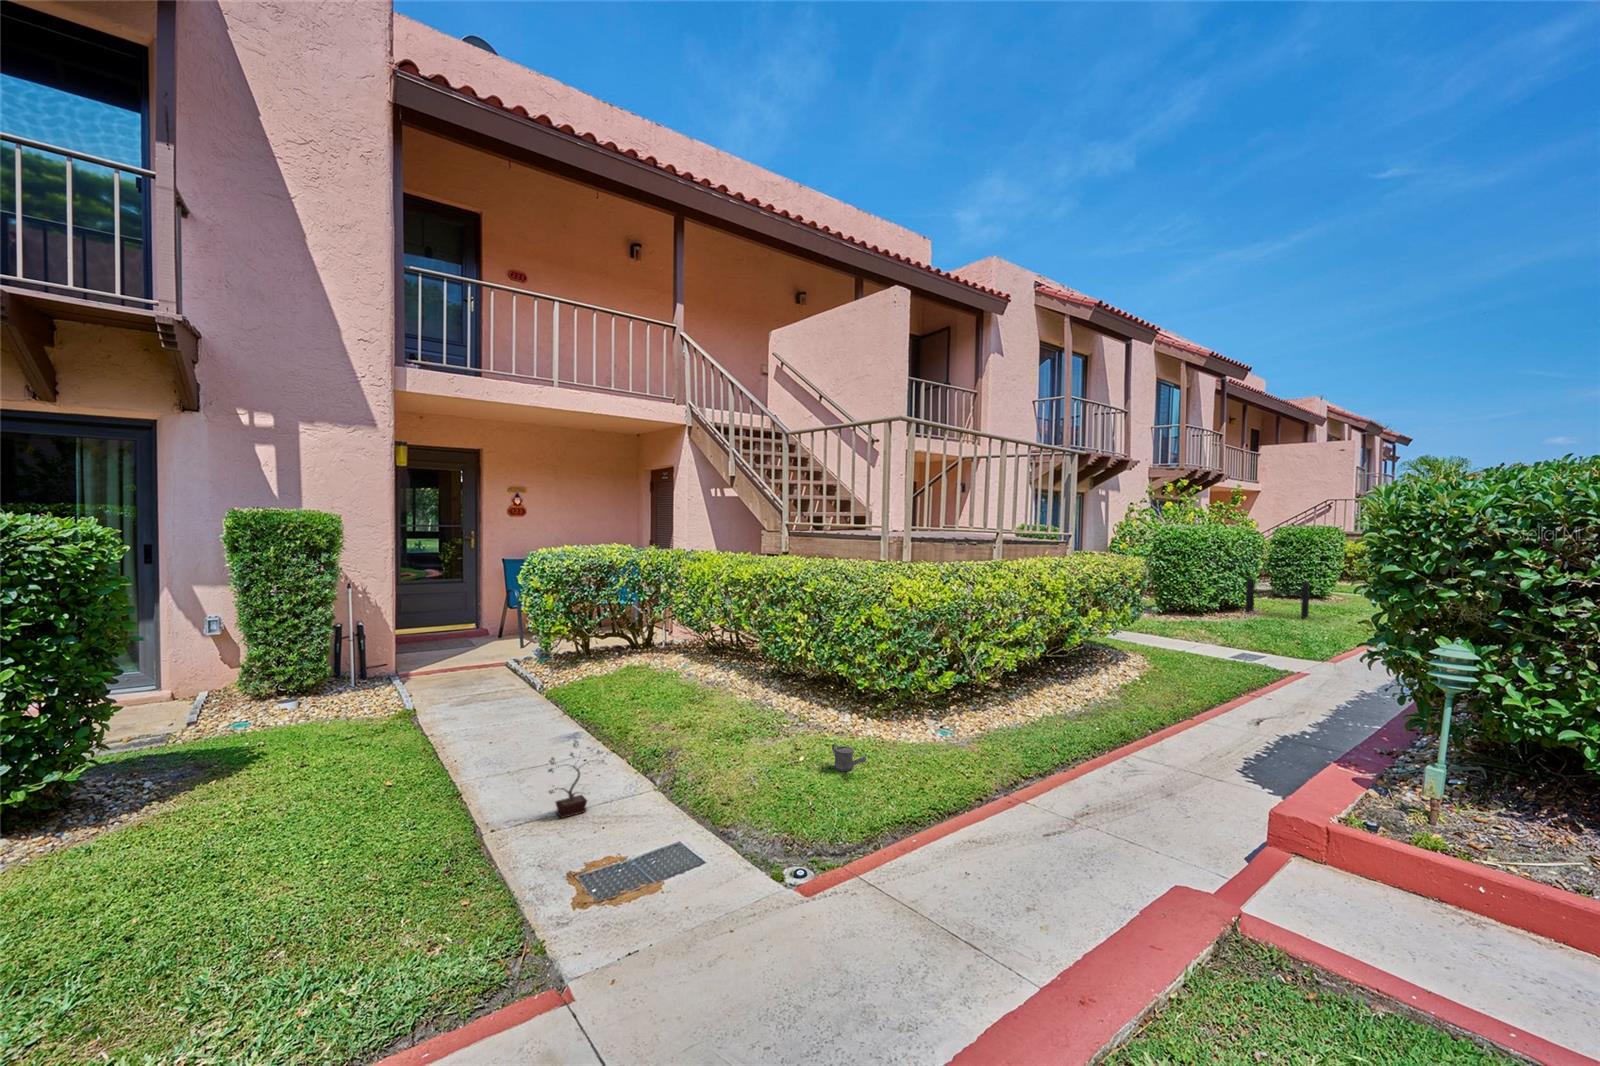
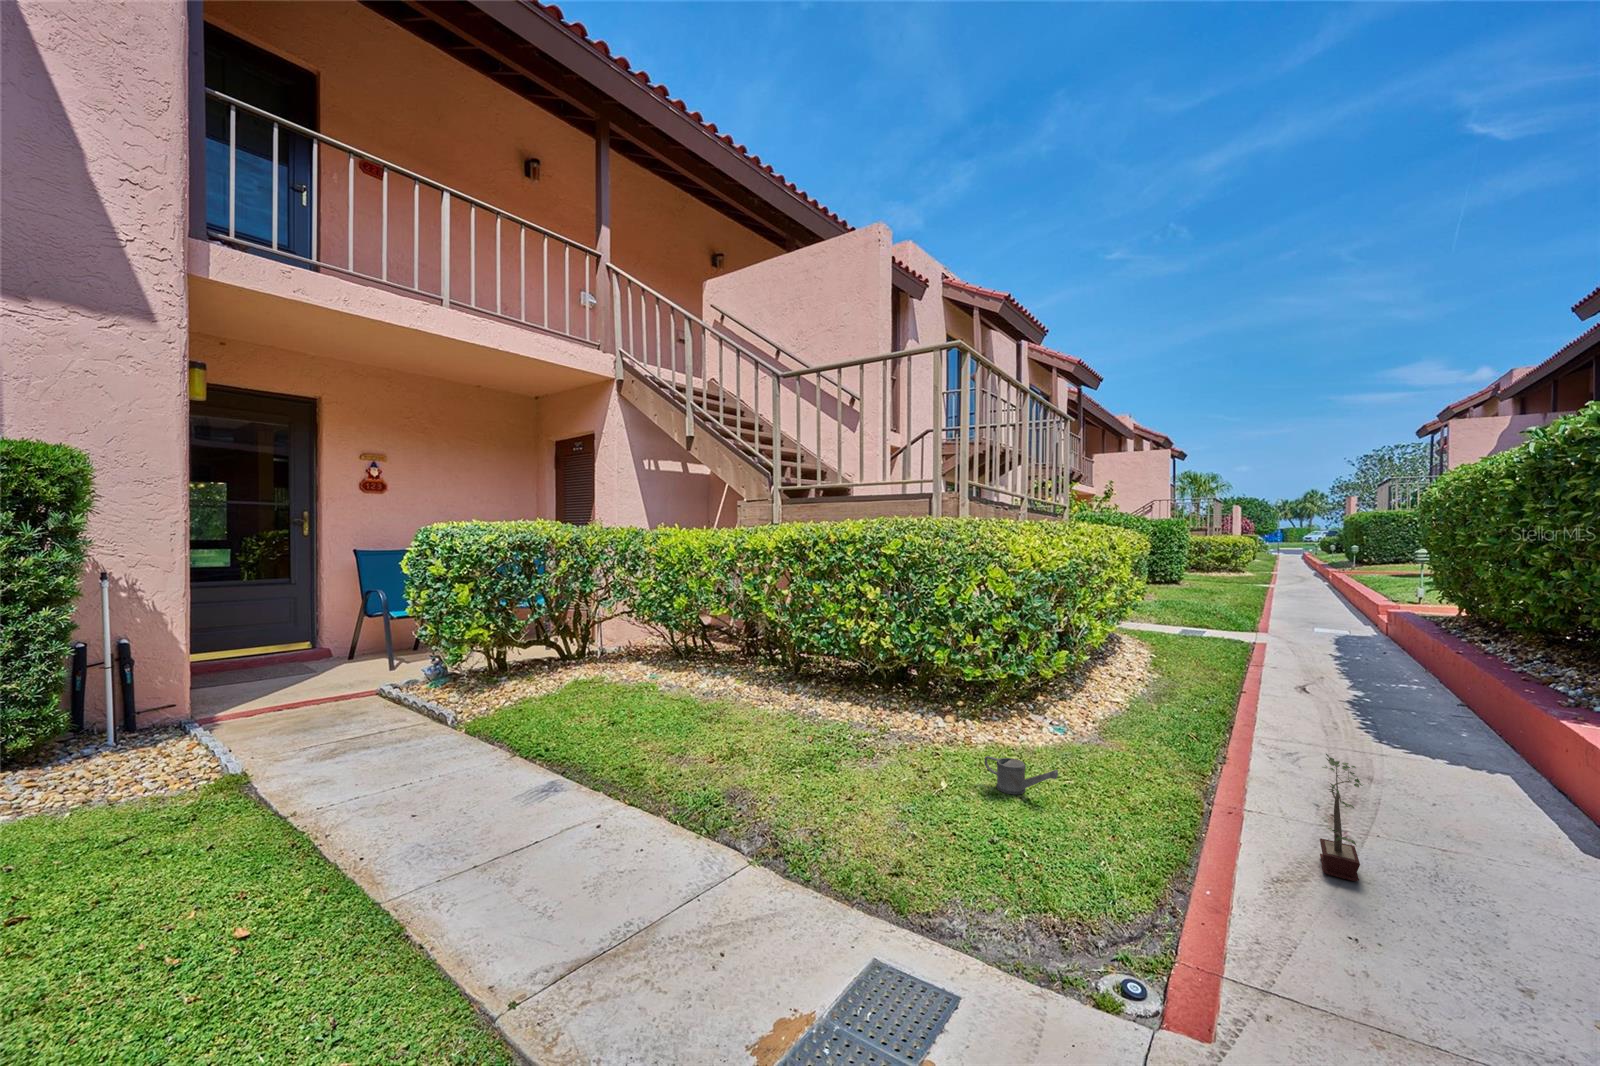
bench: present [1245,578,1309,619] -> none [1141,561,1195,597]
potted plant: present [548,740,614,818] -> present [1320,754,1364,882]

